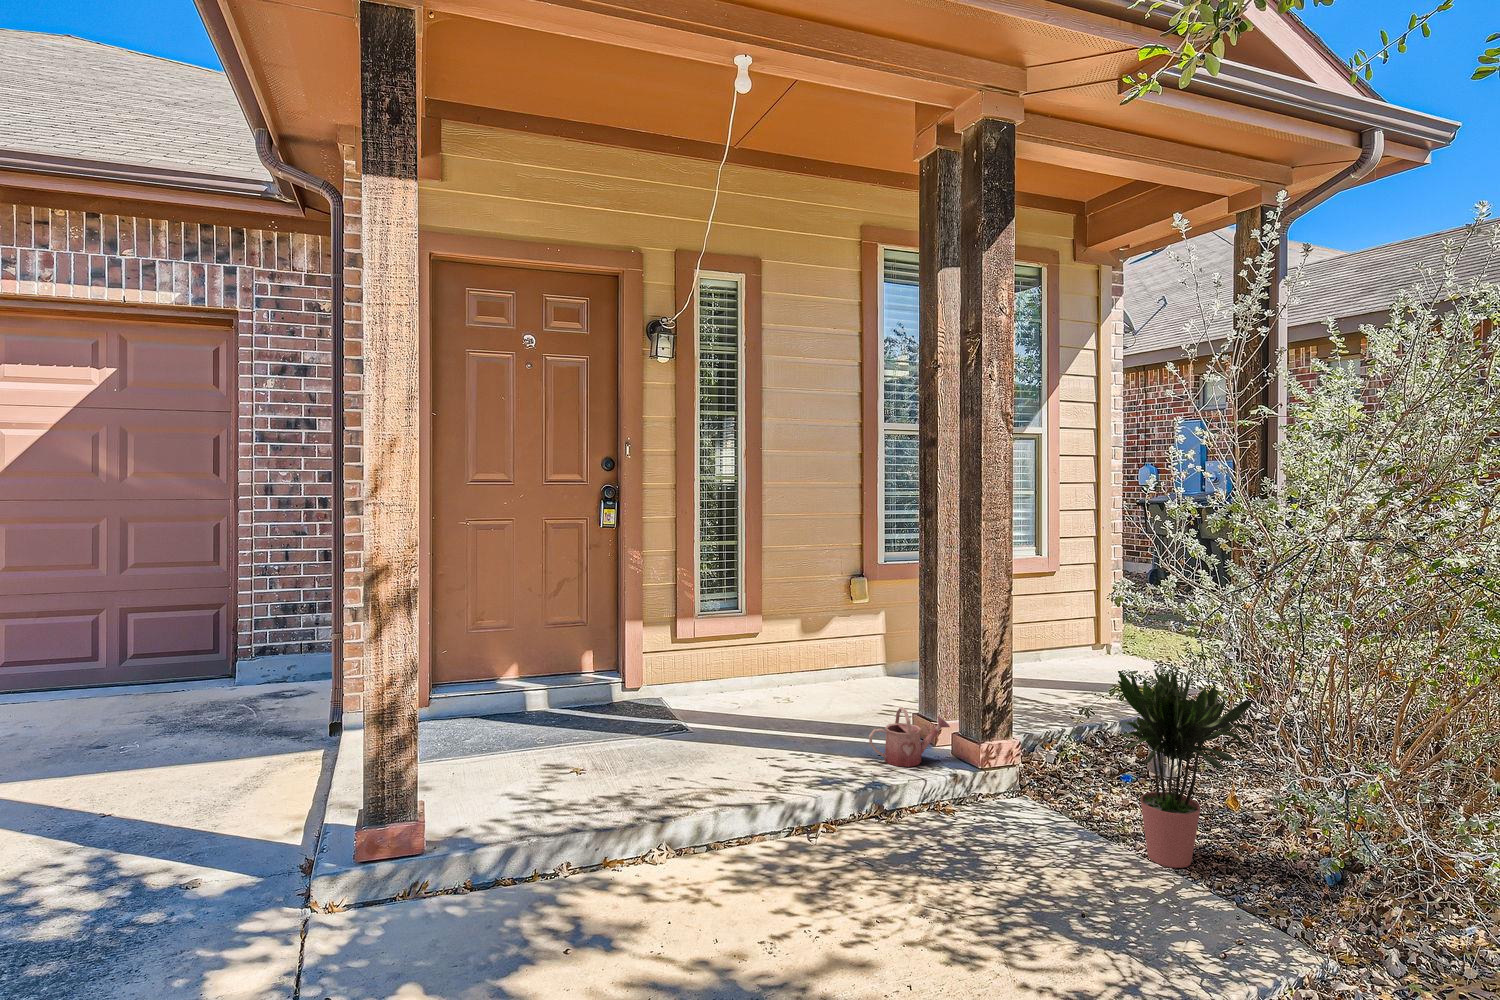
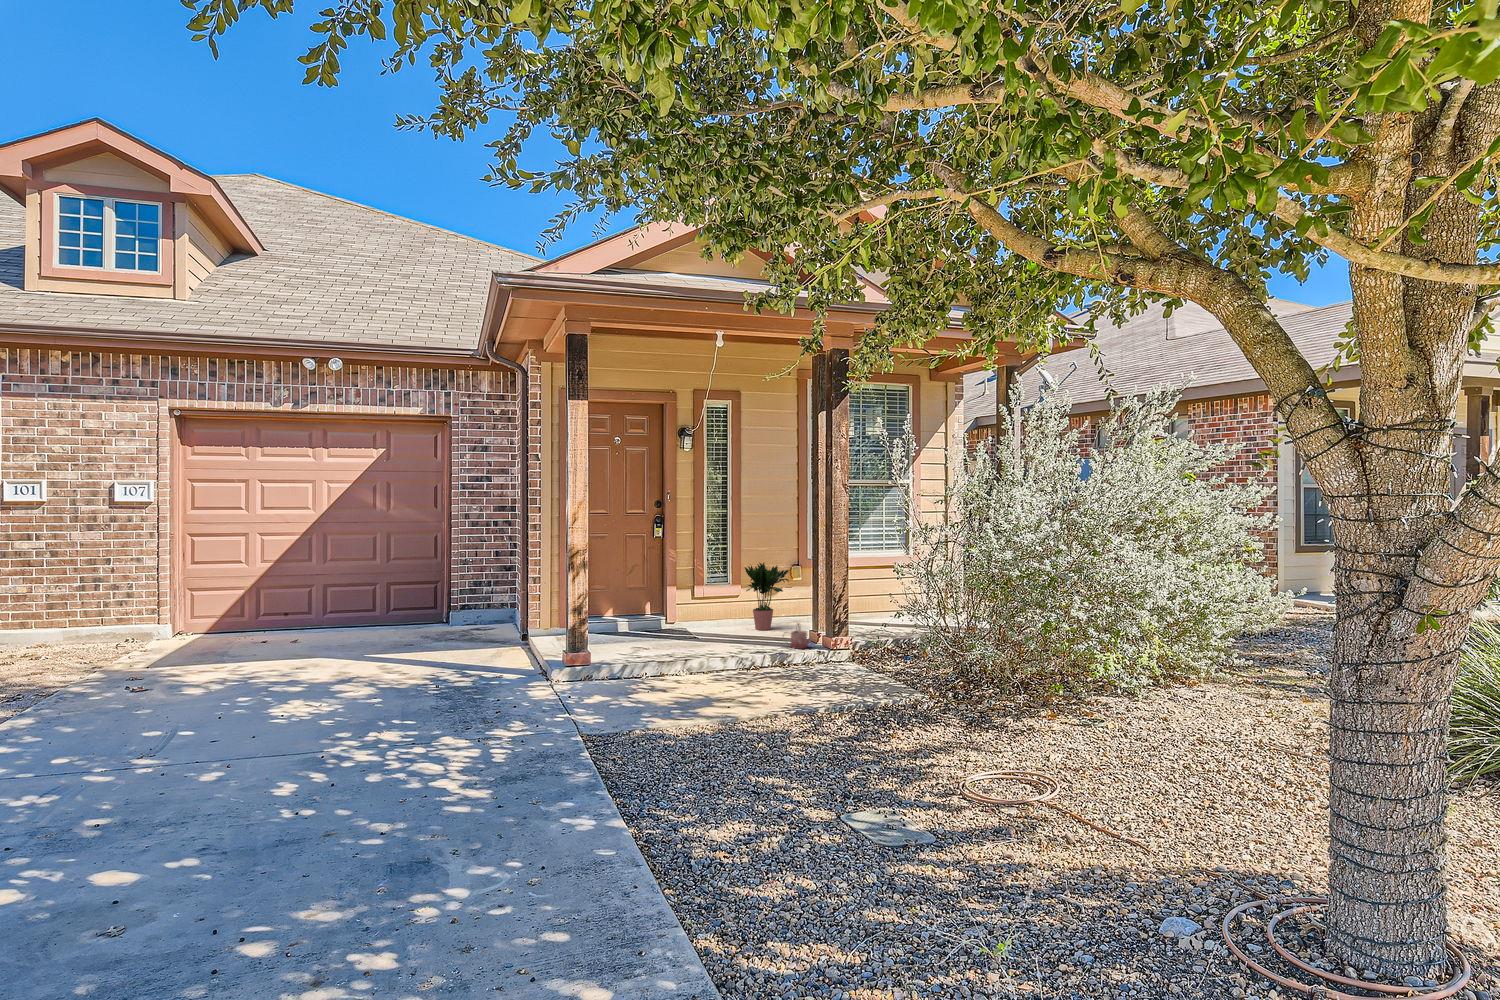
potted plant: present [1118,668,1255,868] -> present [745,563,789,630]

